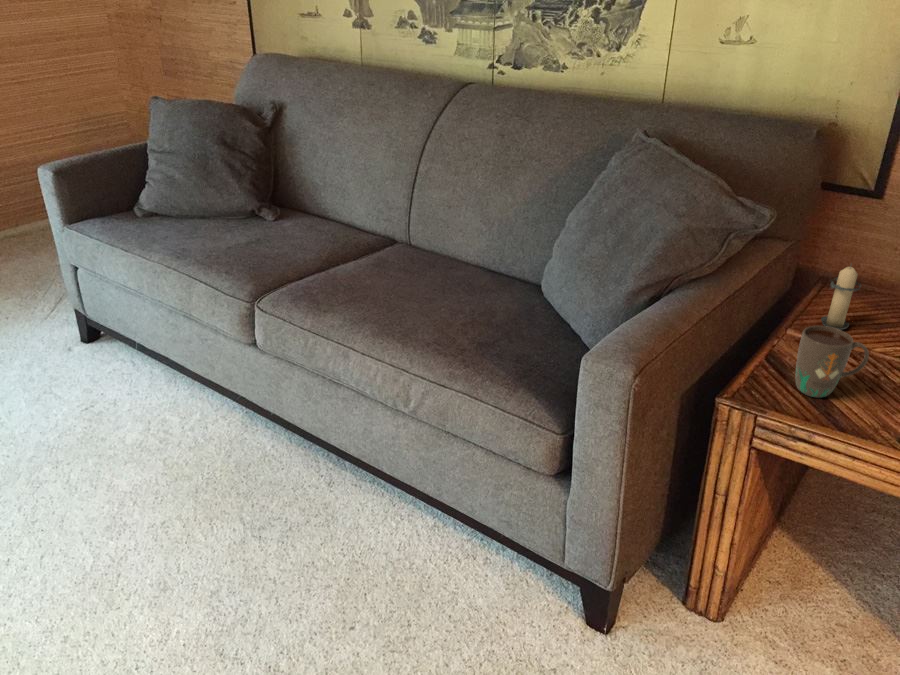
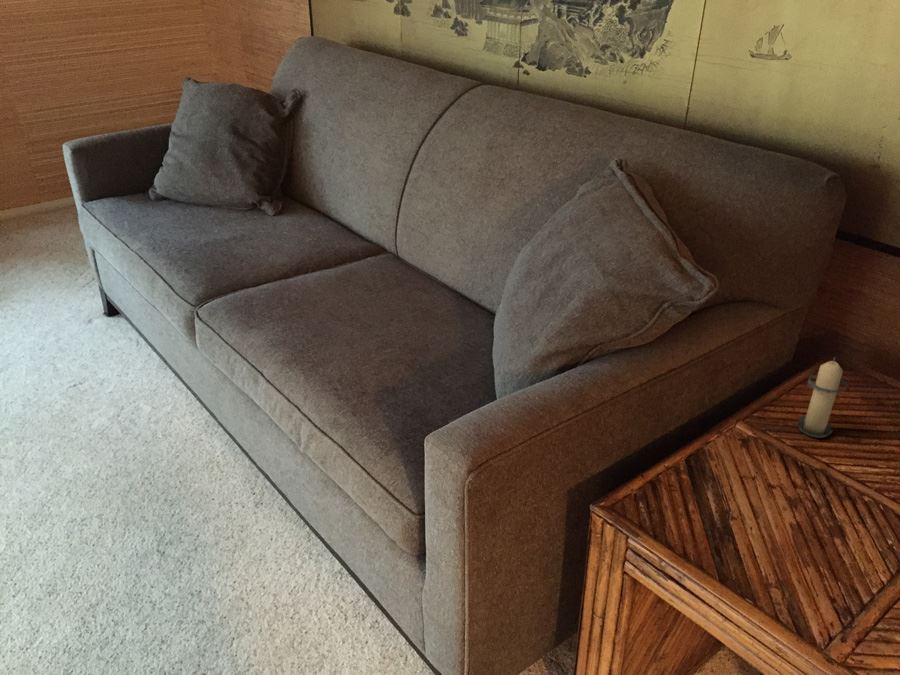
mug: present [796,326,869,398] -> none [700,438,789,529]

